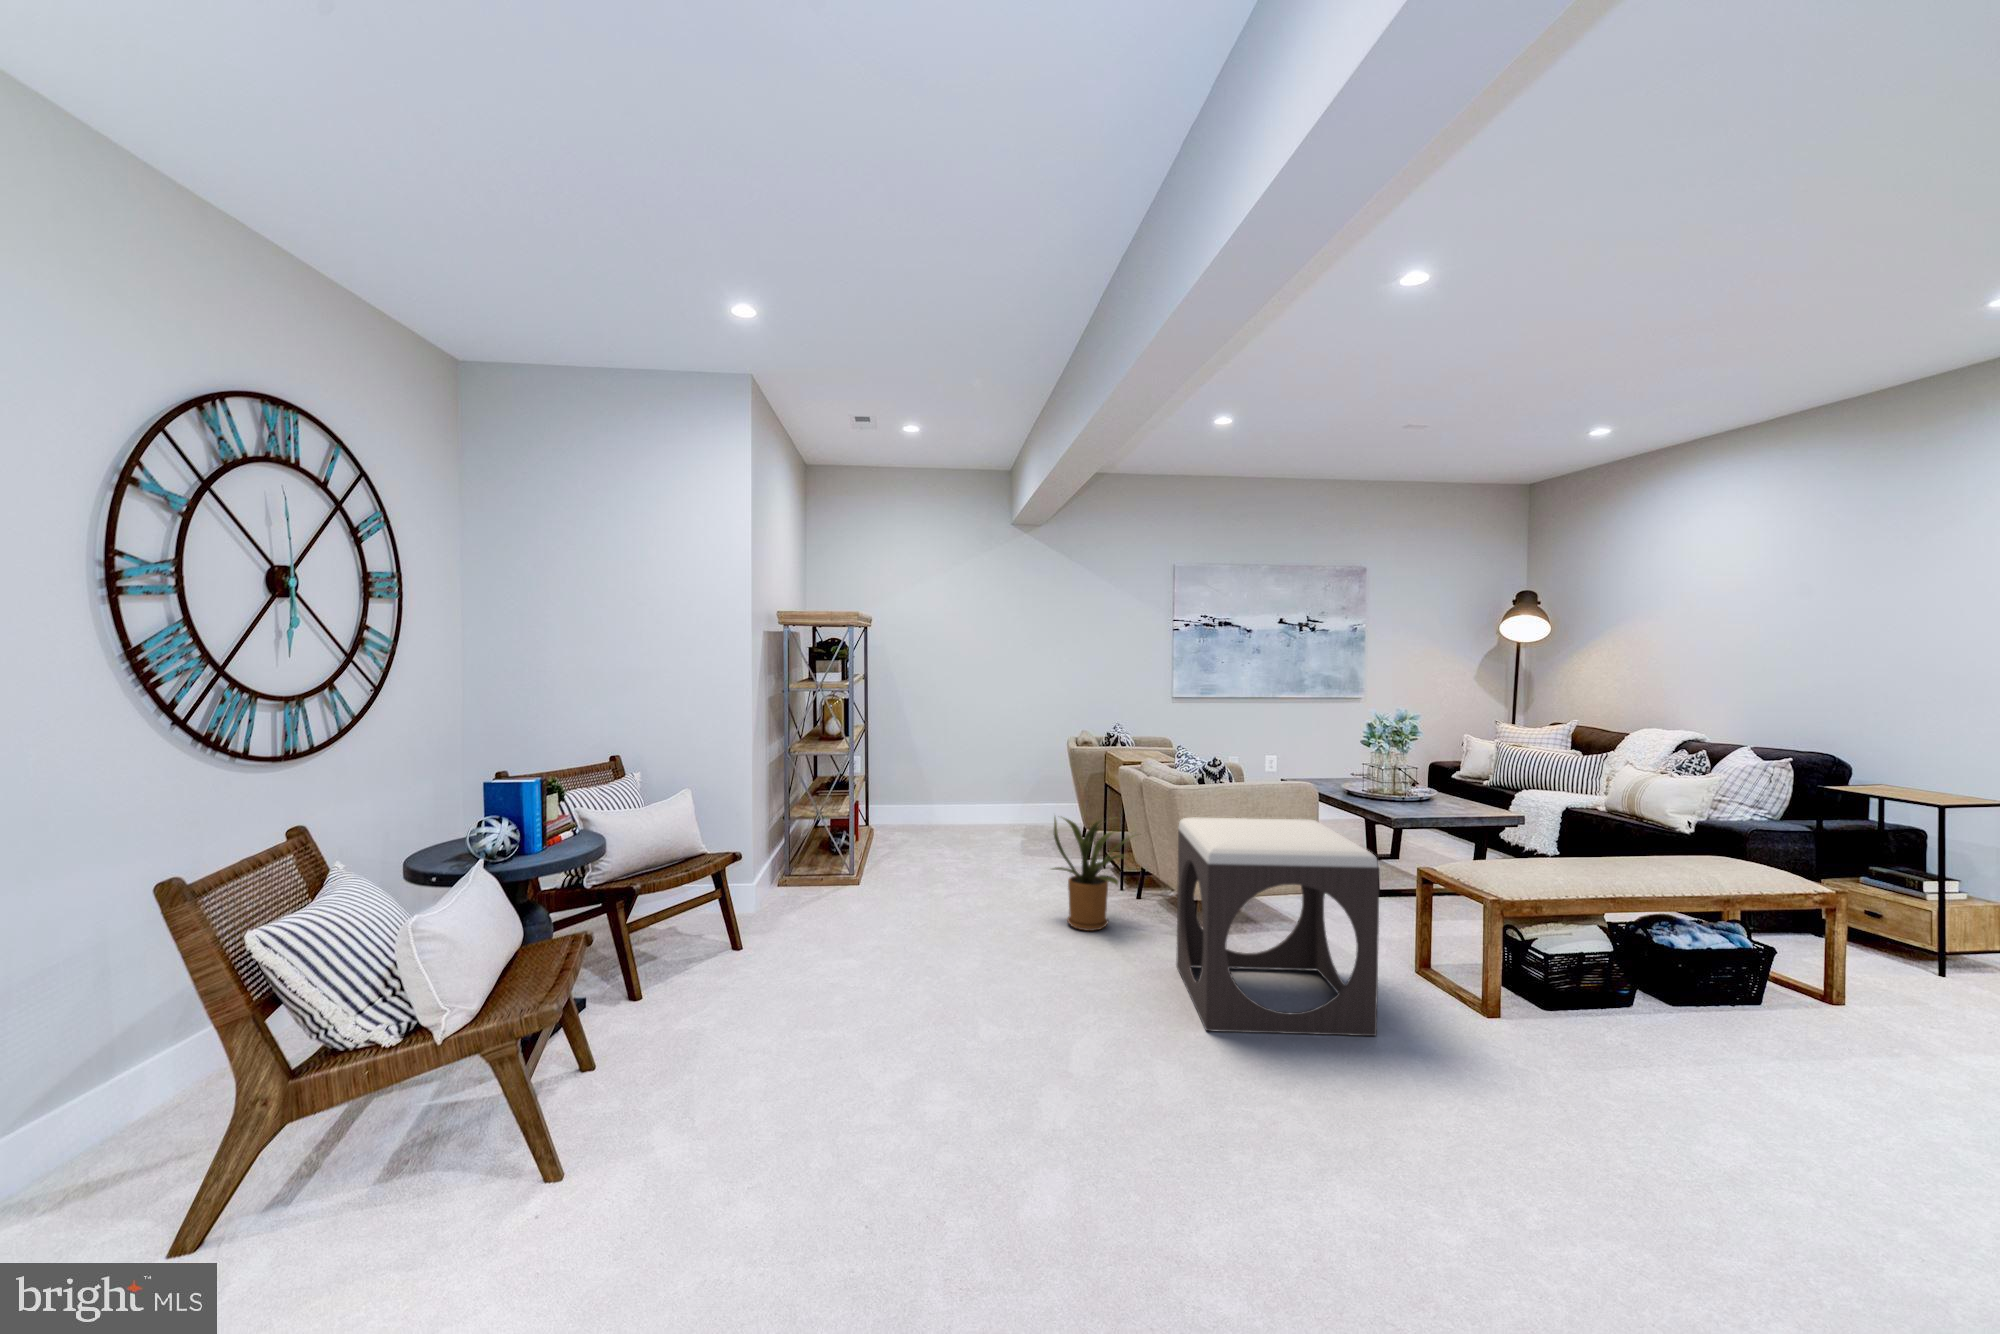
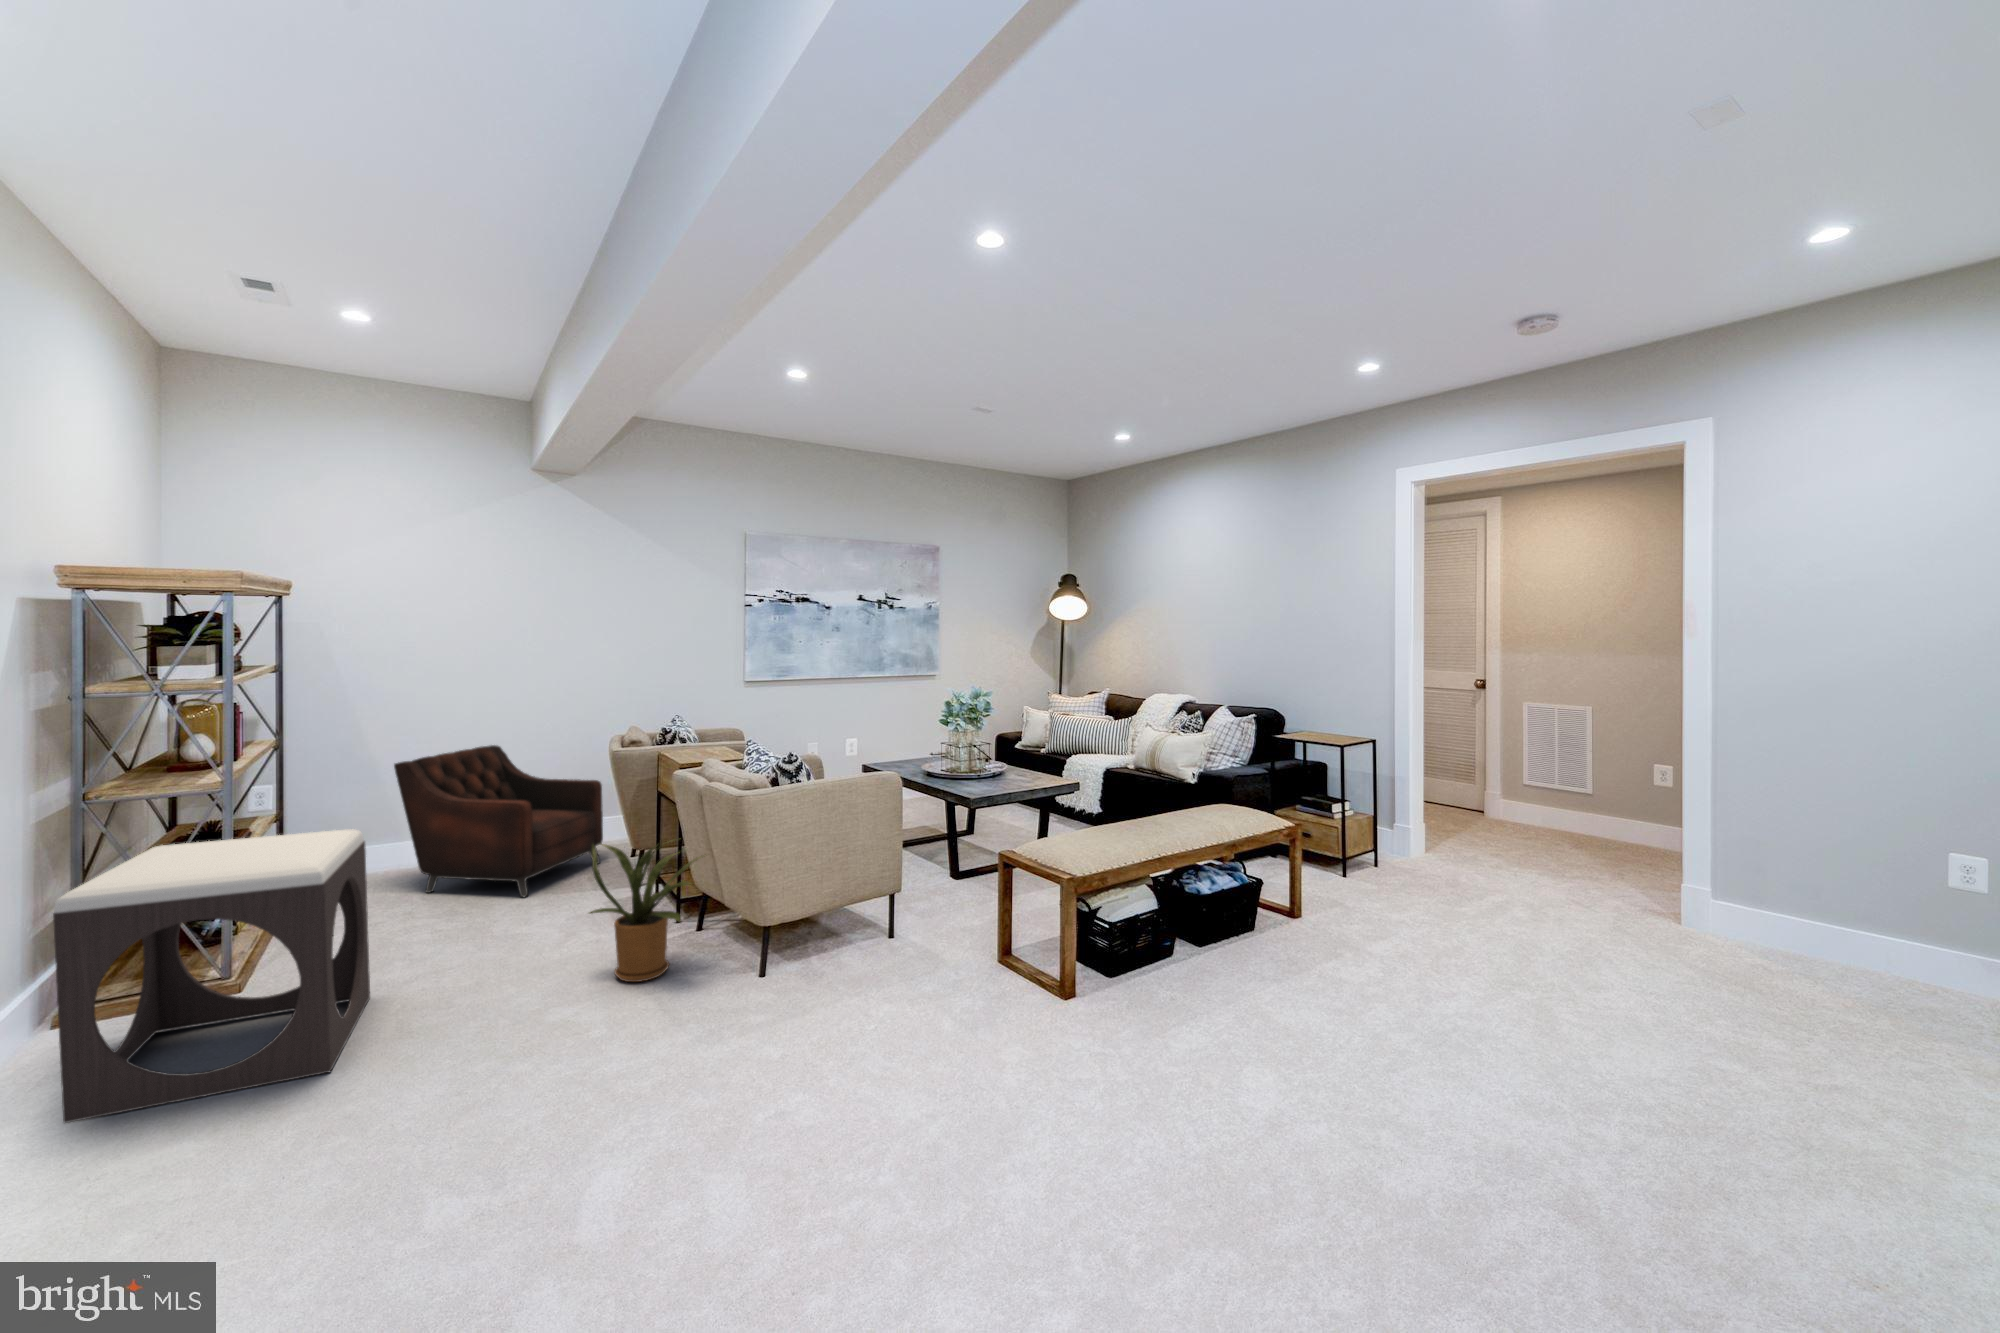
armchair: none [923,738,1061,857] -> present [394,745,603,897]
footstool: present [1176,817,1380,1036] -> present [53,829,370,1123]

